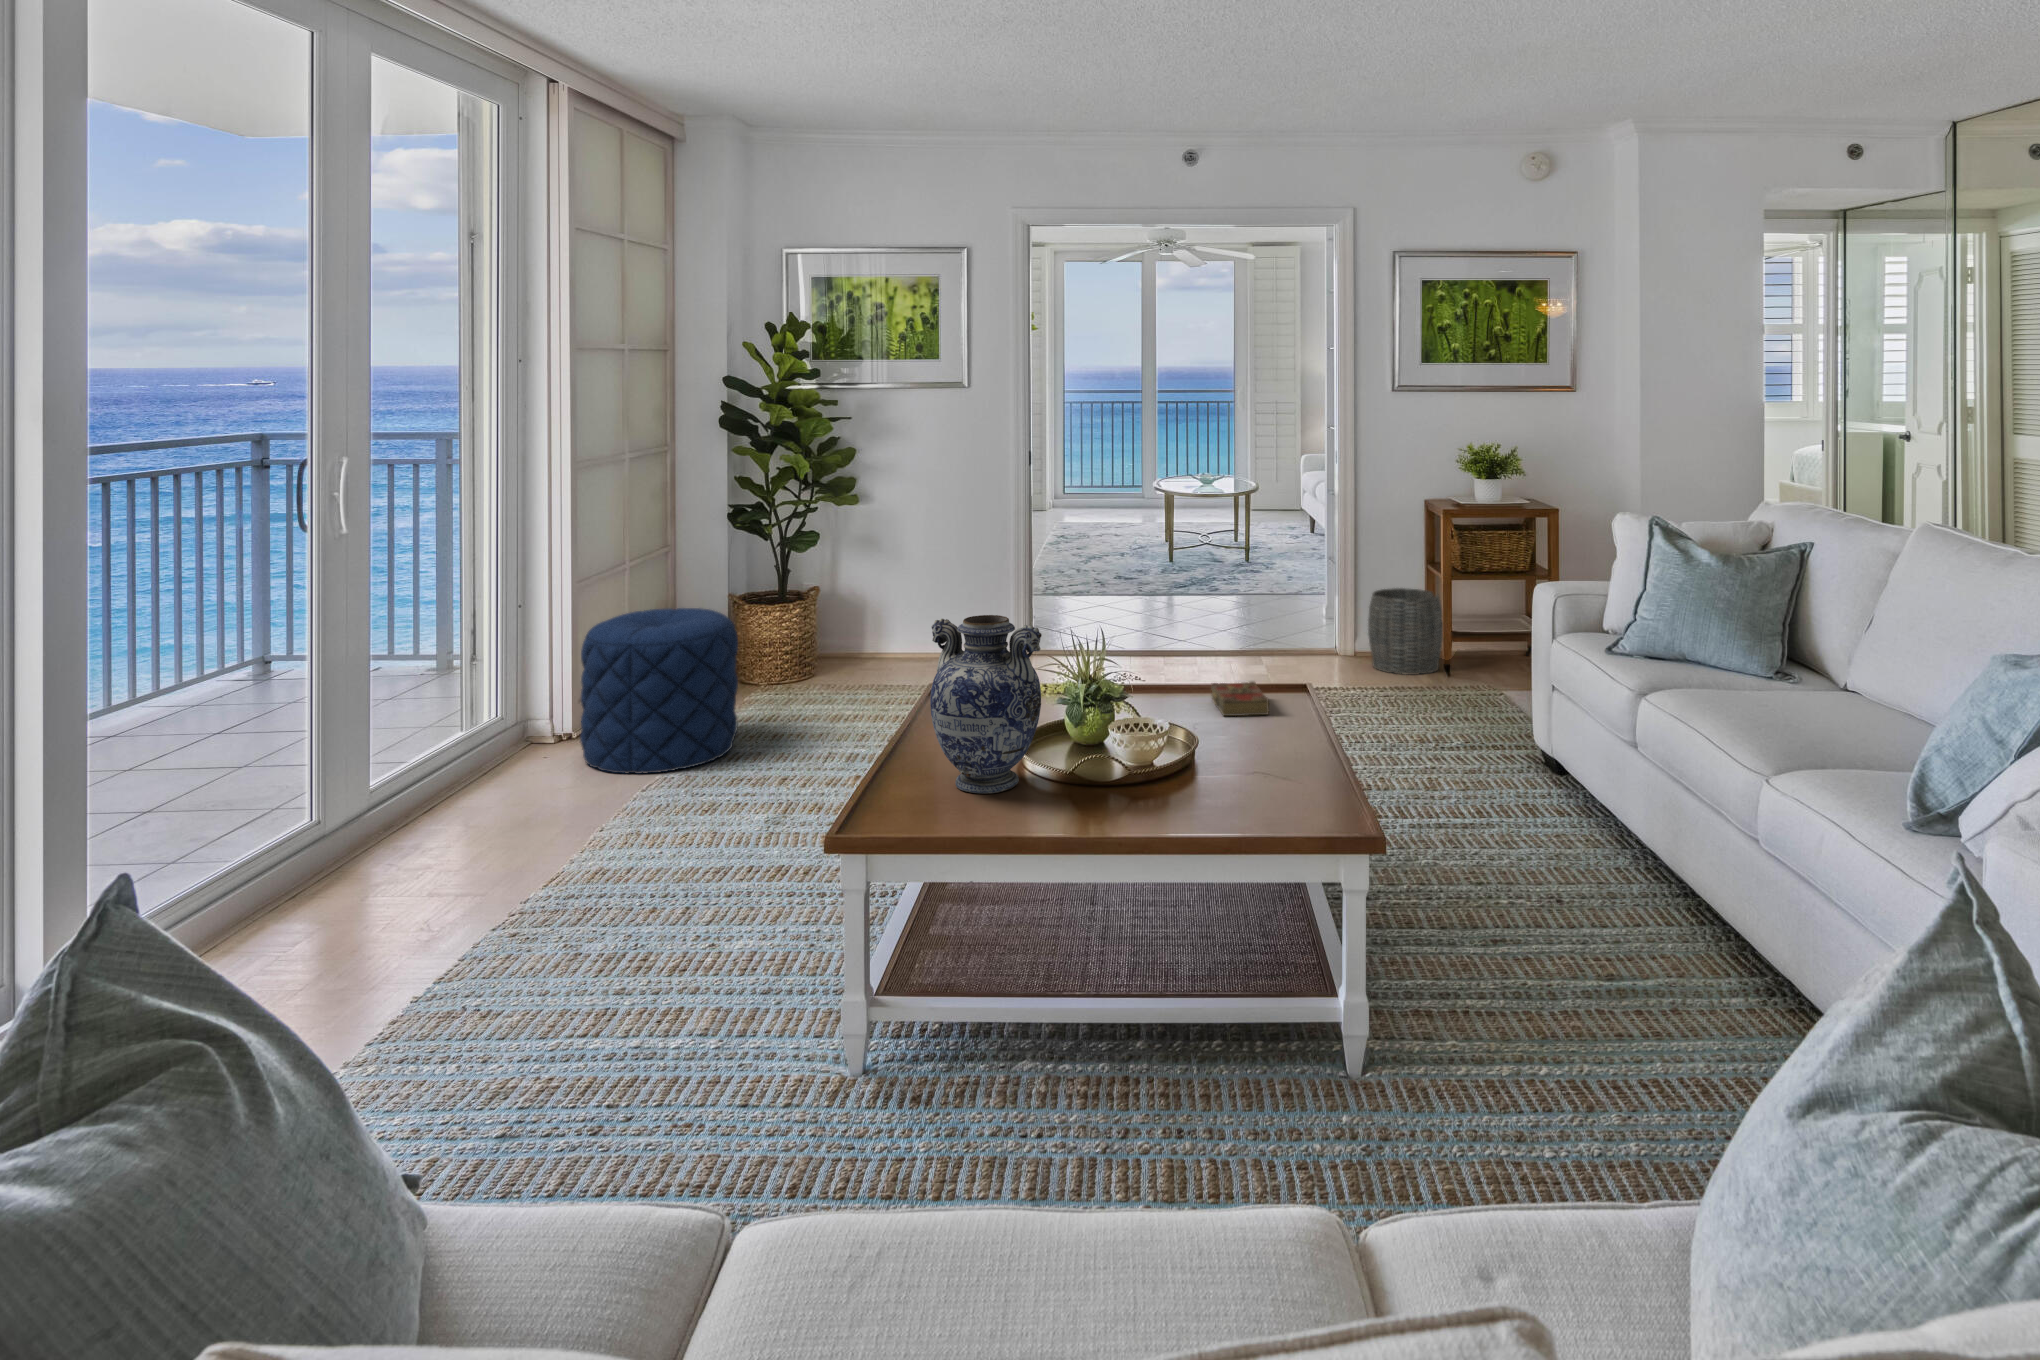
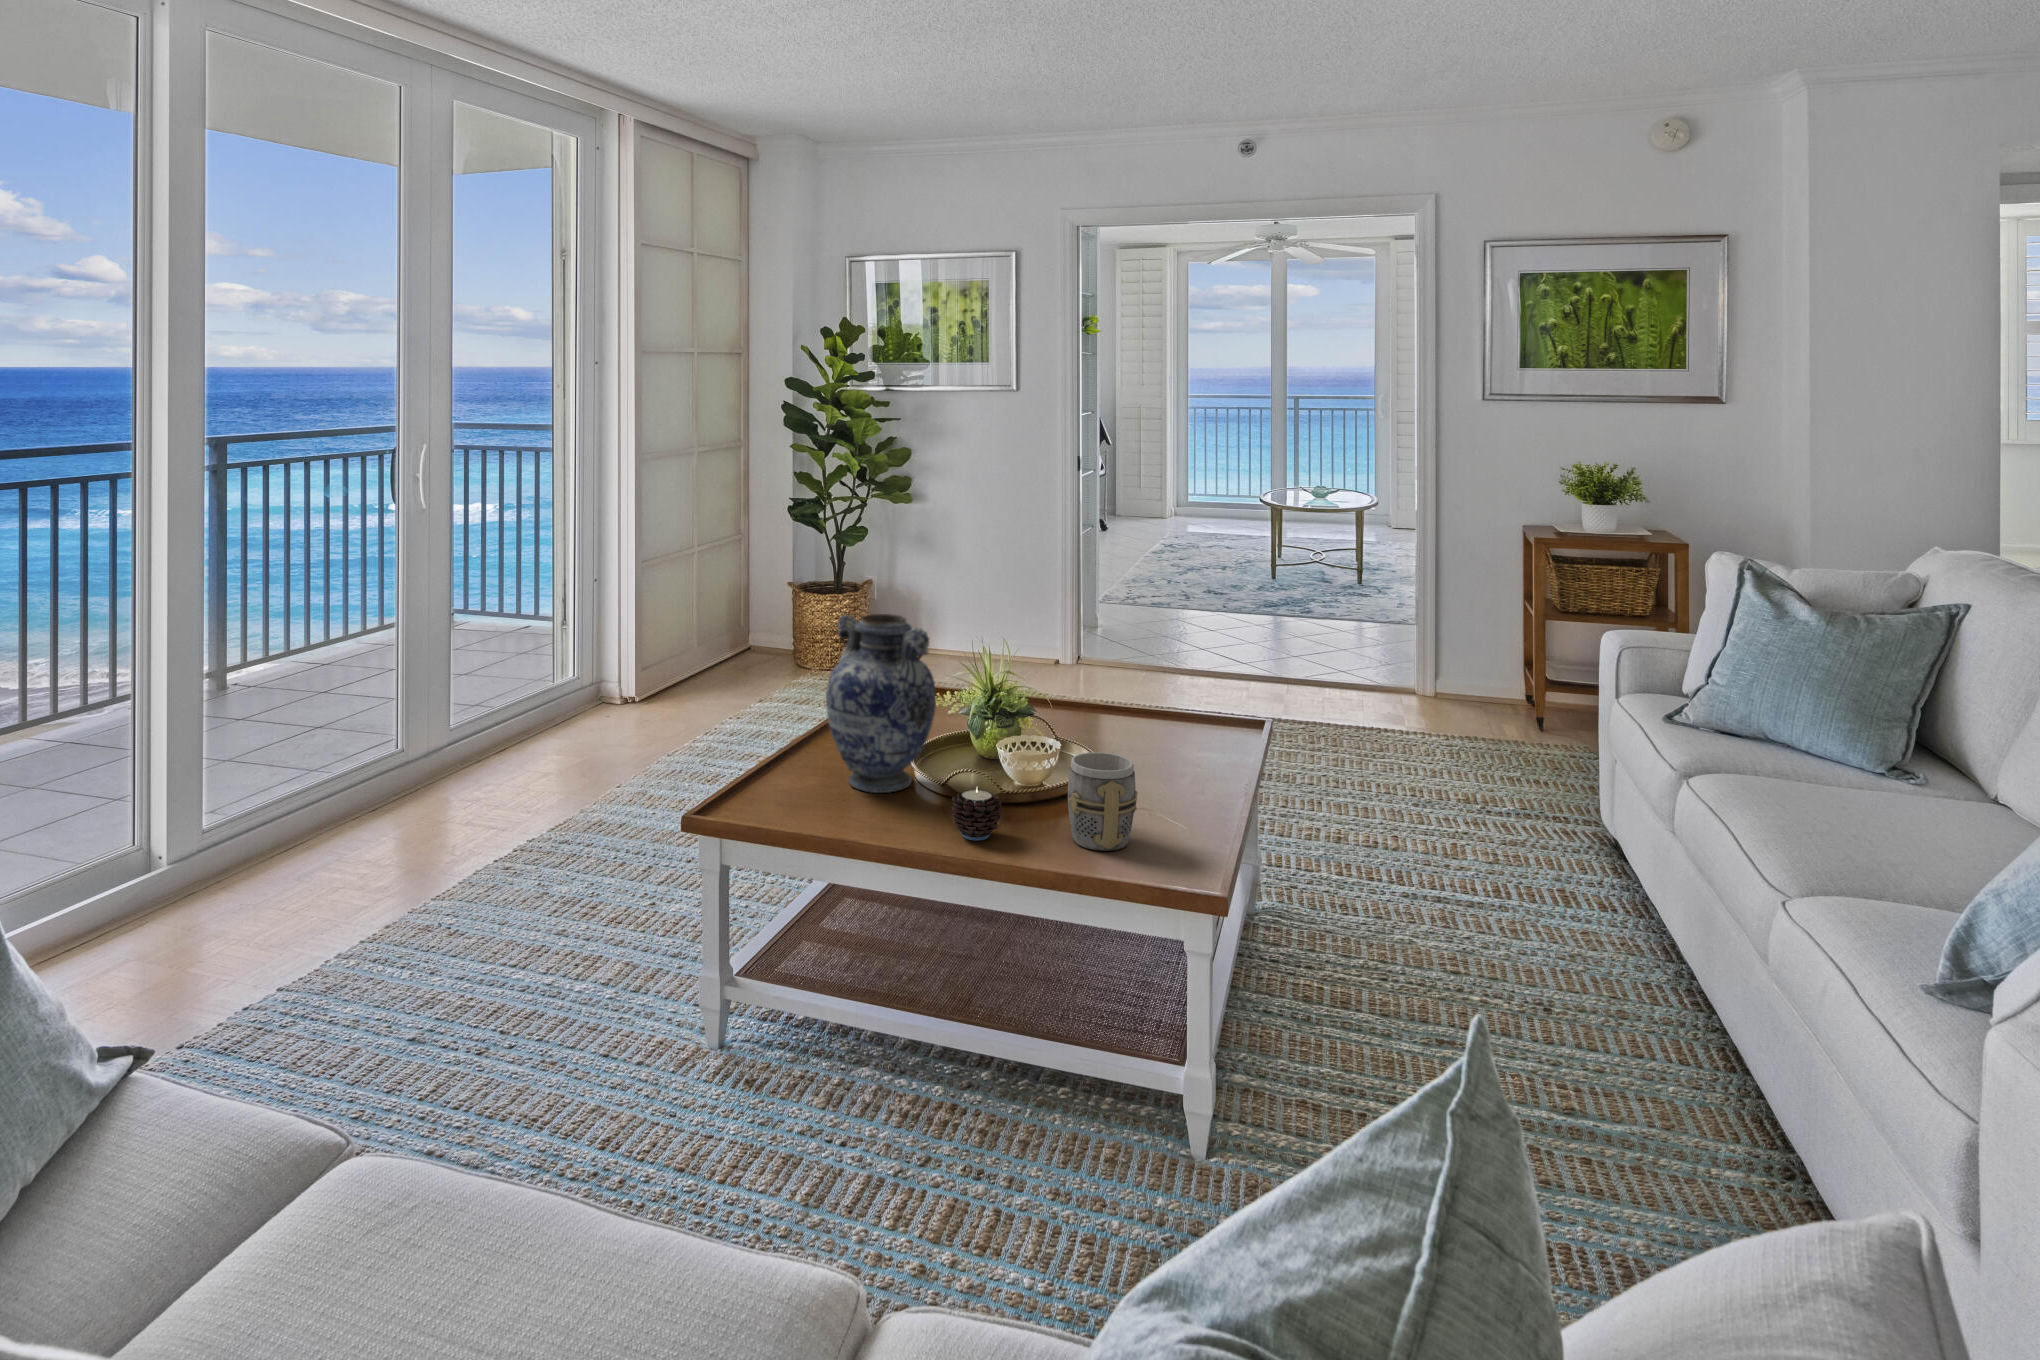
woven basket: present [1368,588,1443,675] -> none [1449,632,1537,730]
pouf: present [580,608,738,774] -> none [636,588,774,738]
book: present [1211,681,1269,716] -> none [1167,710,1221,750]
mug: none [1193,726,1261,816] -> present [1068,752,1138,851]
candle: none [1090,771,1140,824] -> present [952,788,1002,841]

